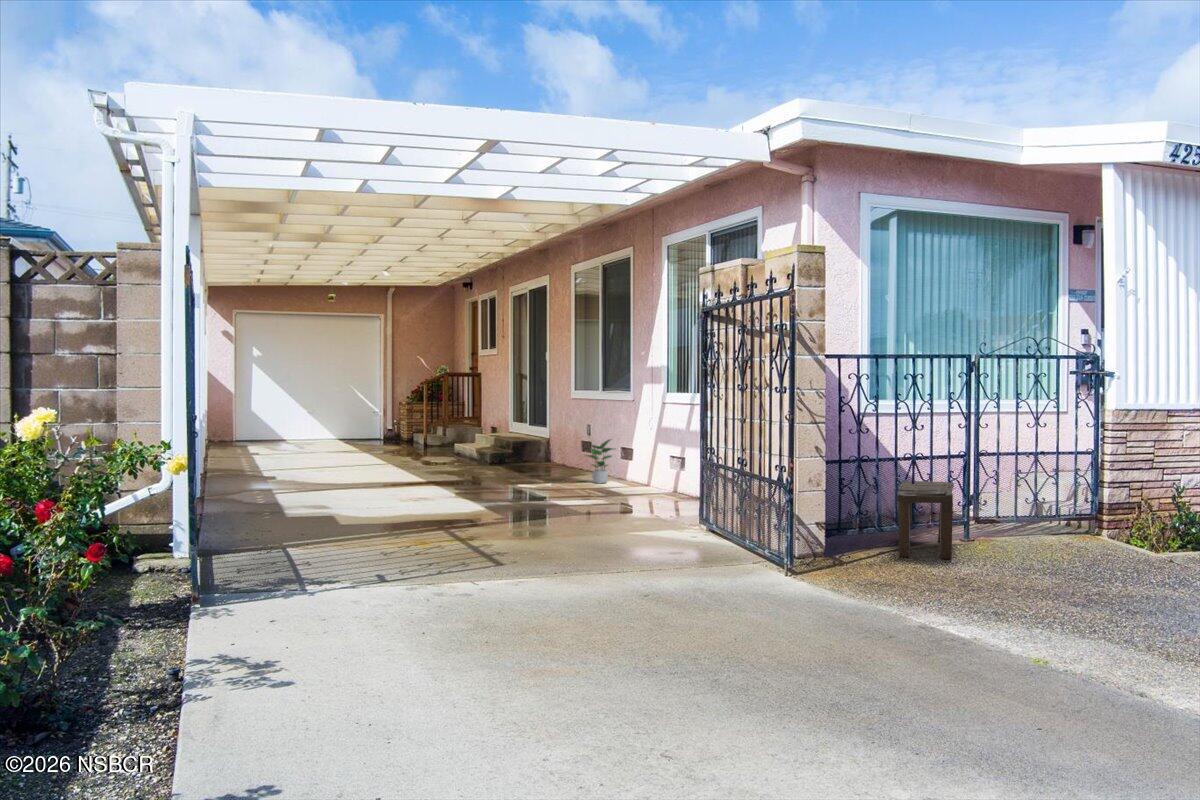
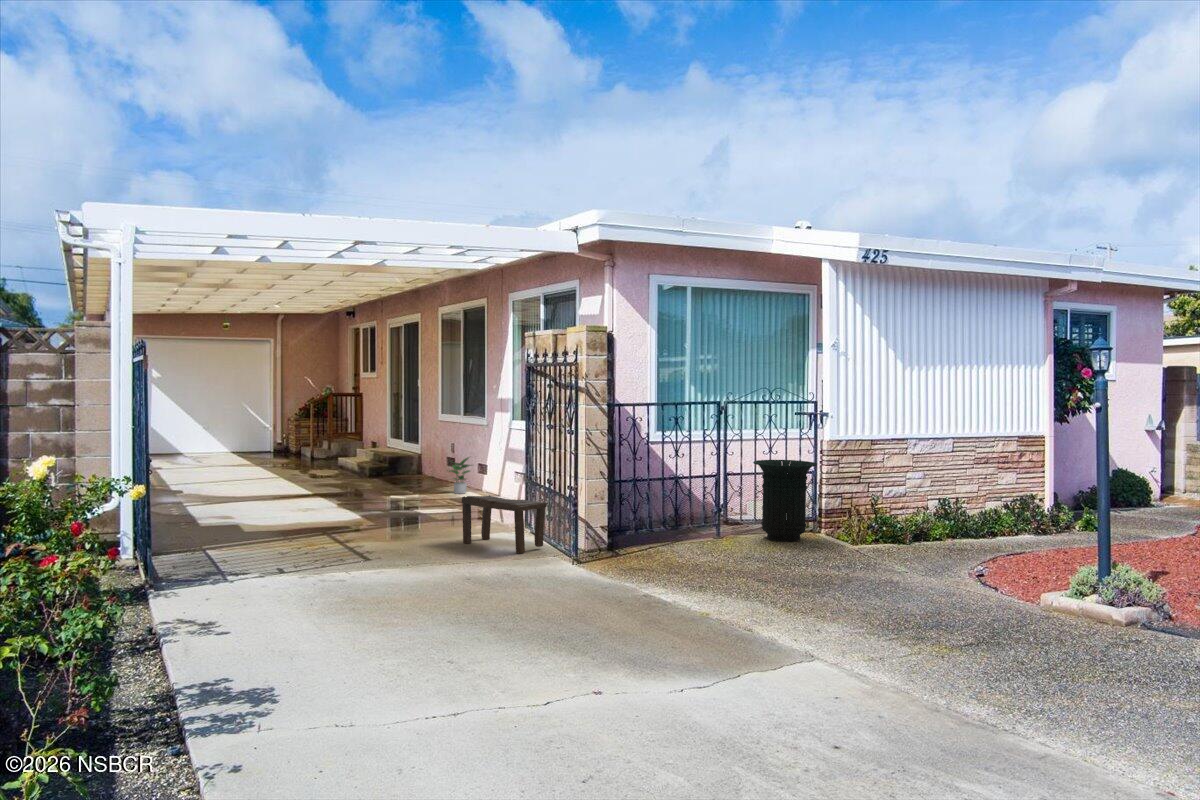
trash can: none [1006,437,1100,548] -> present [753,460,817,542]
bench: present [897,481,954,559] -> present [462,495,547,554]

